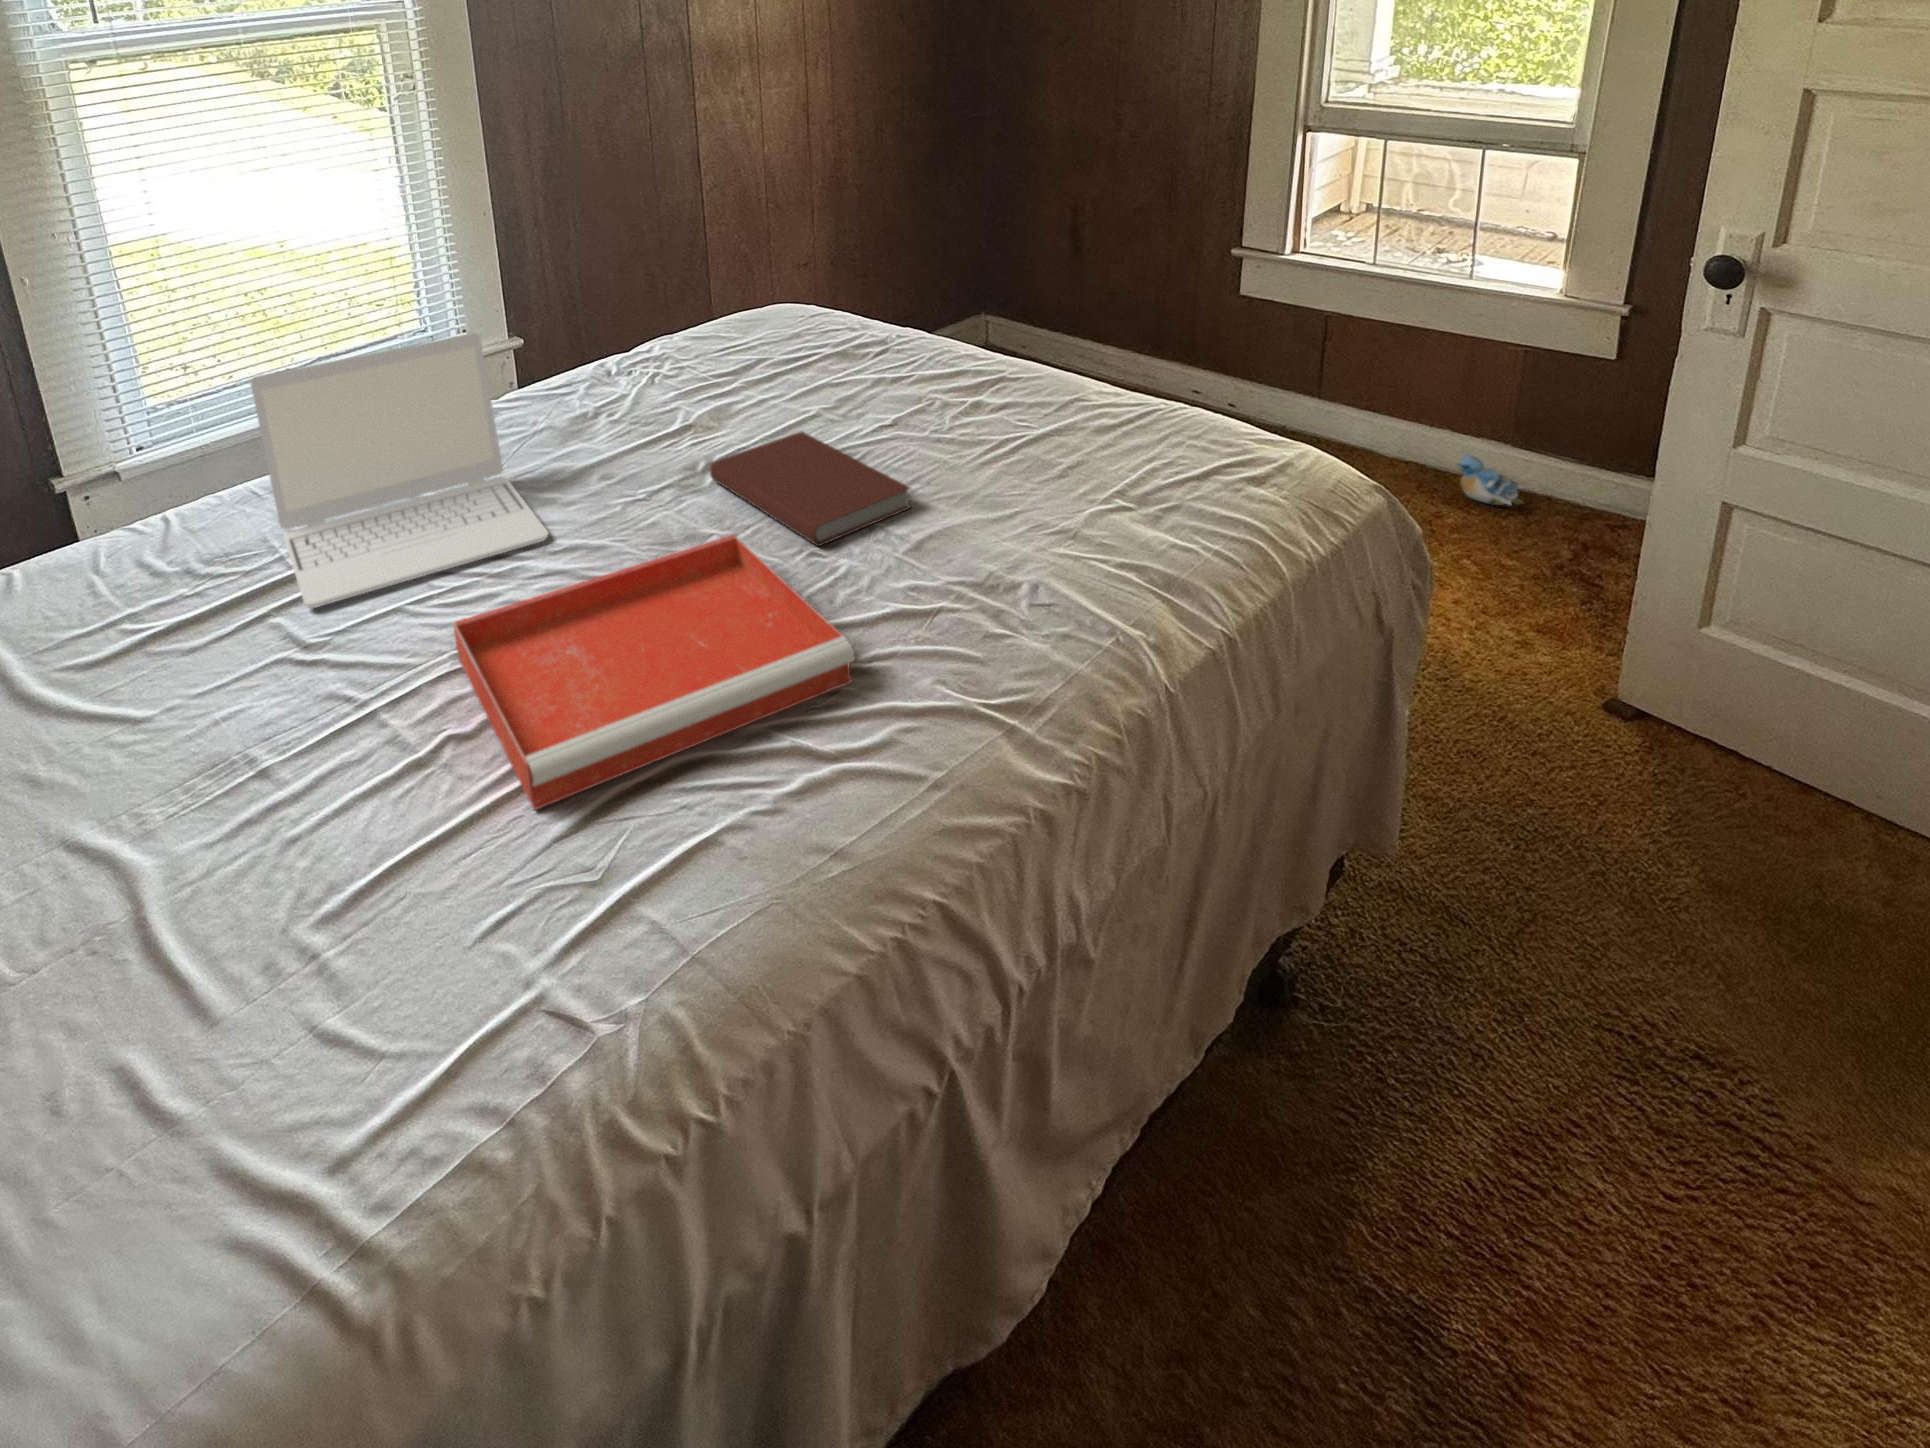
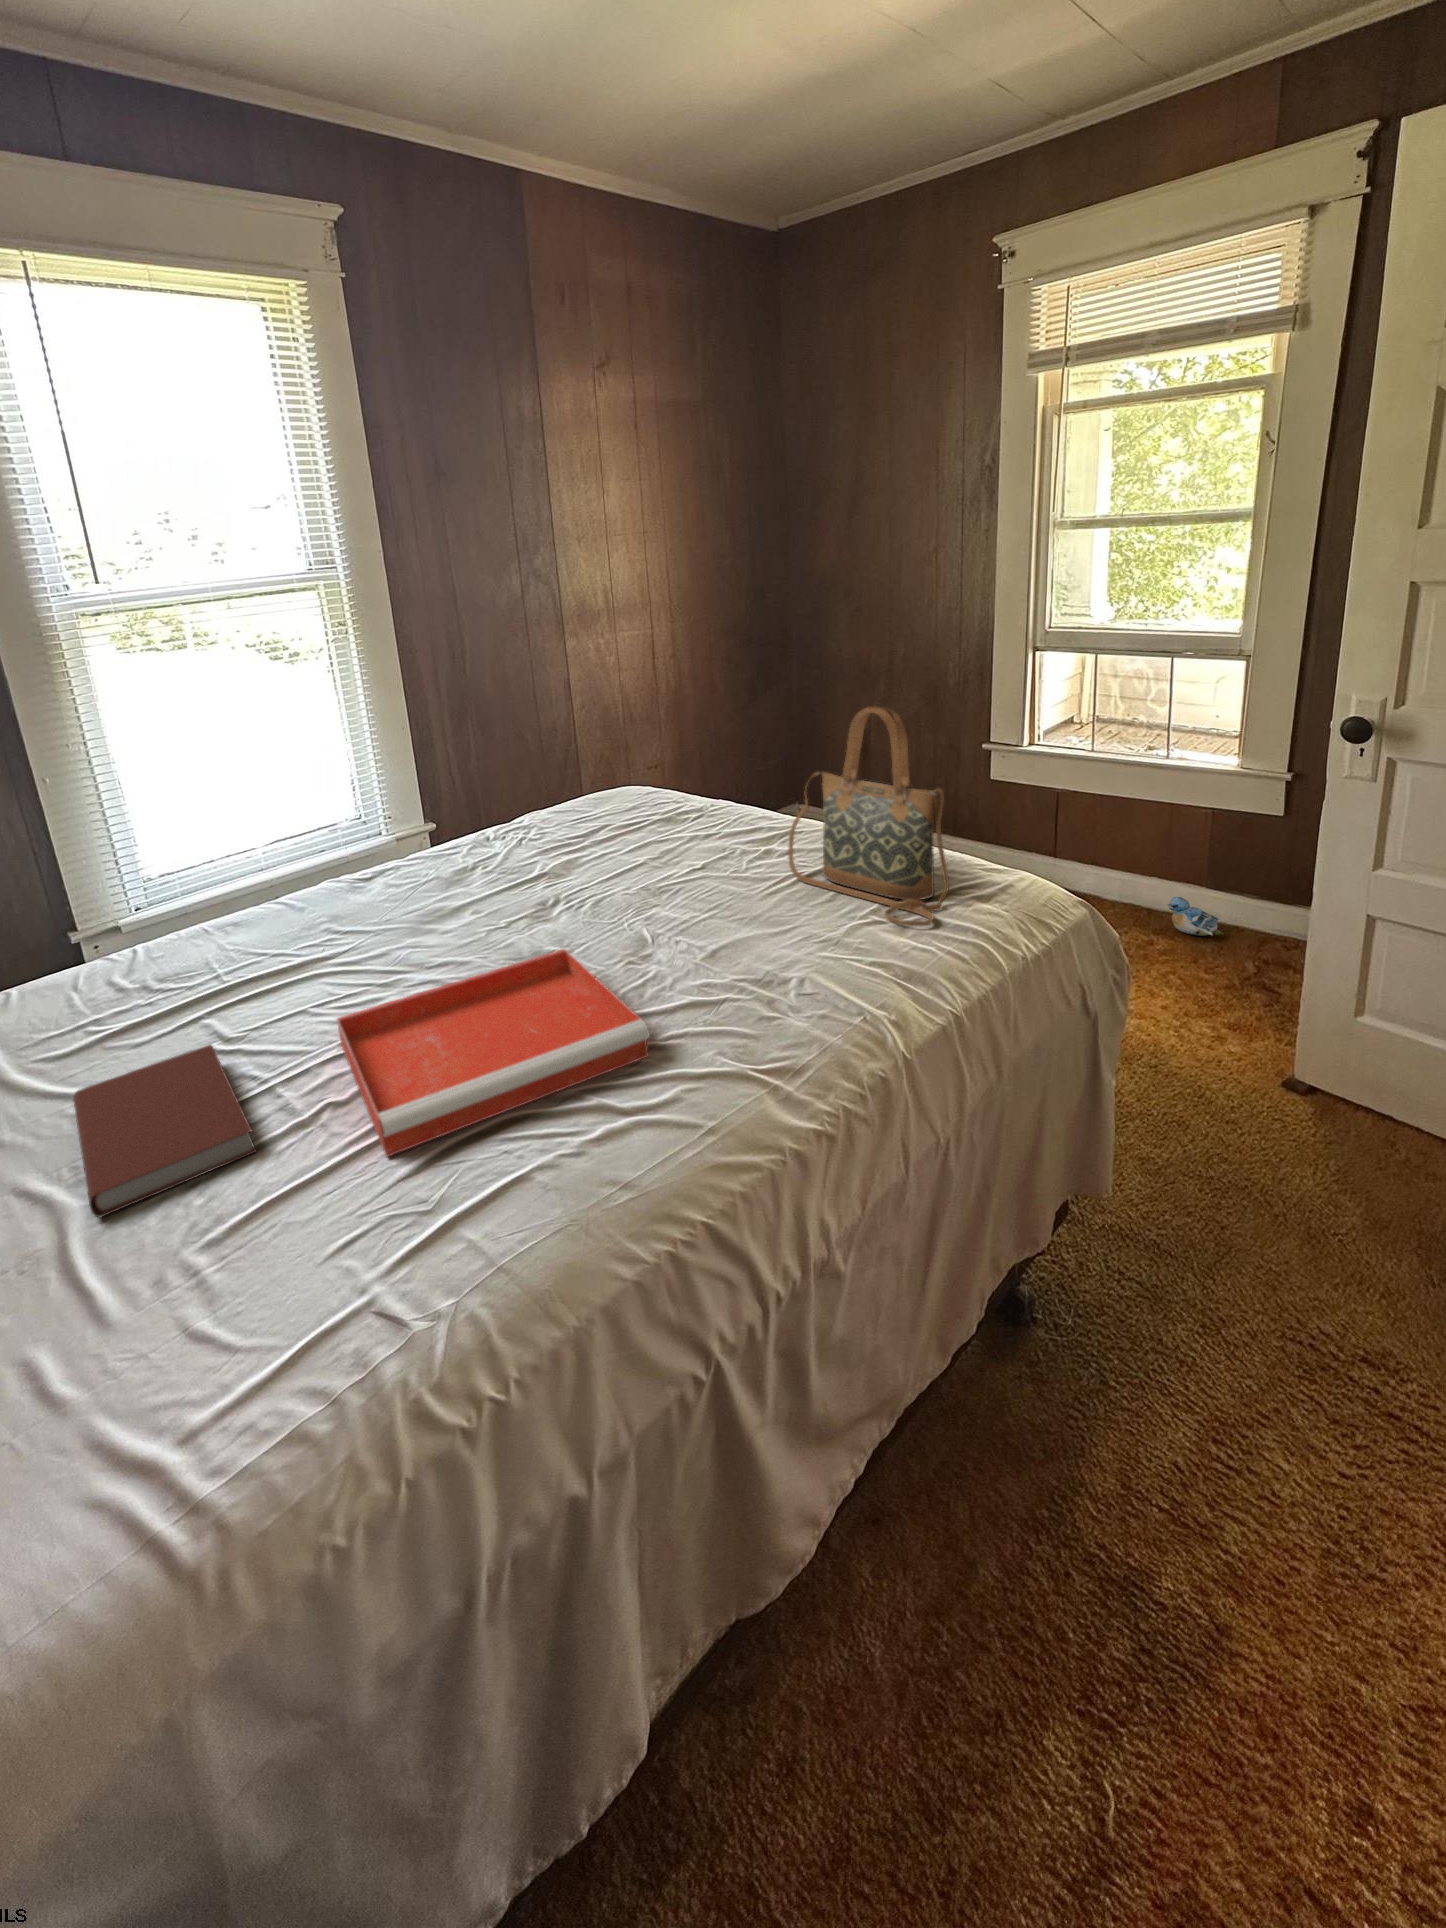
handbag: none [1006,230,1214,515] -> present [788,706,949,926]
laptop: present [251,333,548,608] -> none [191,803,424,1014]
book: present [710,432,911,546] -> present [73,1044,256,1217]

